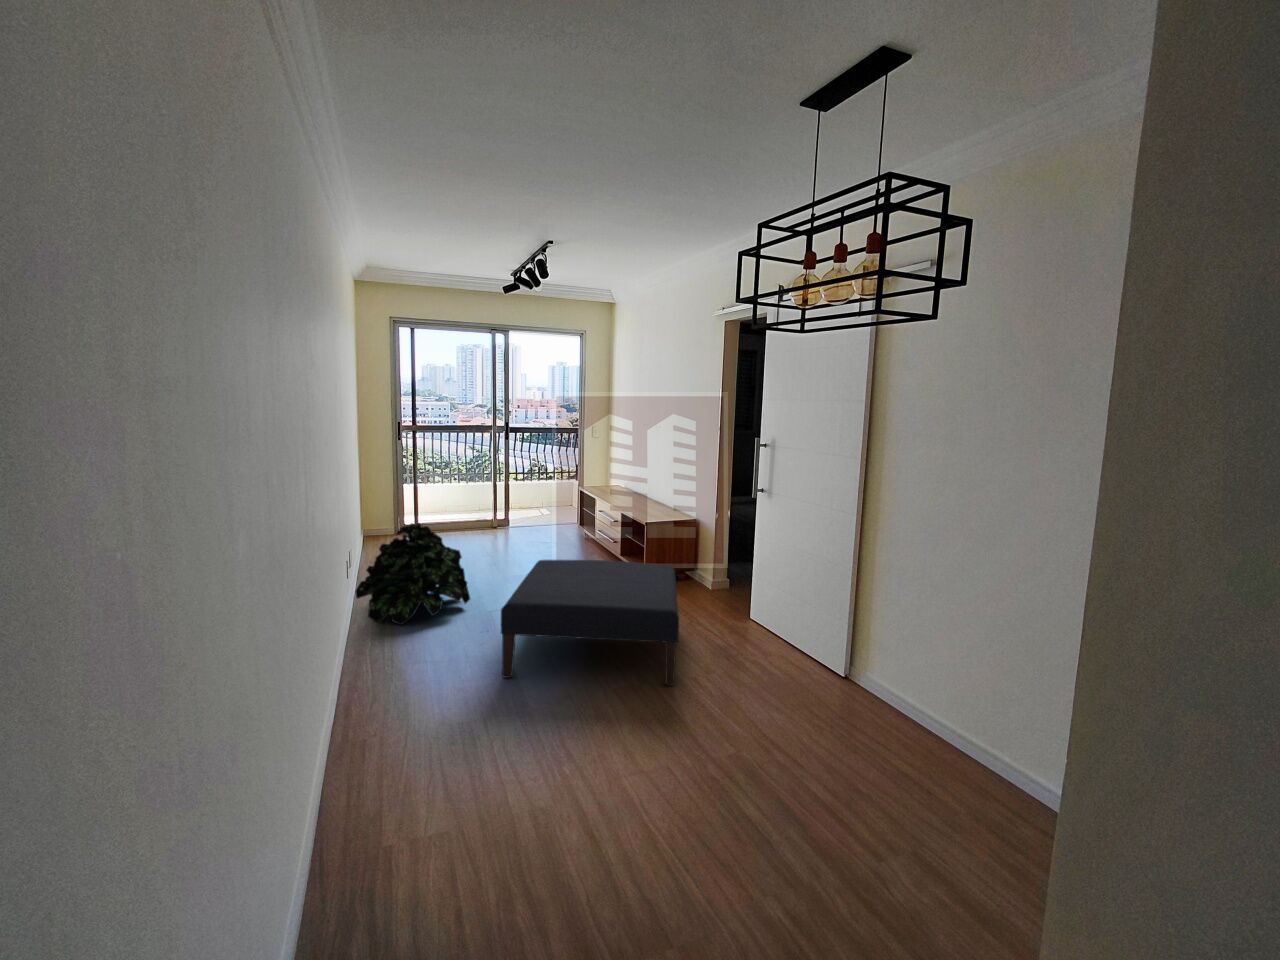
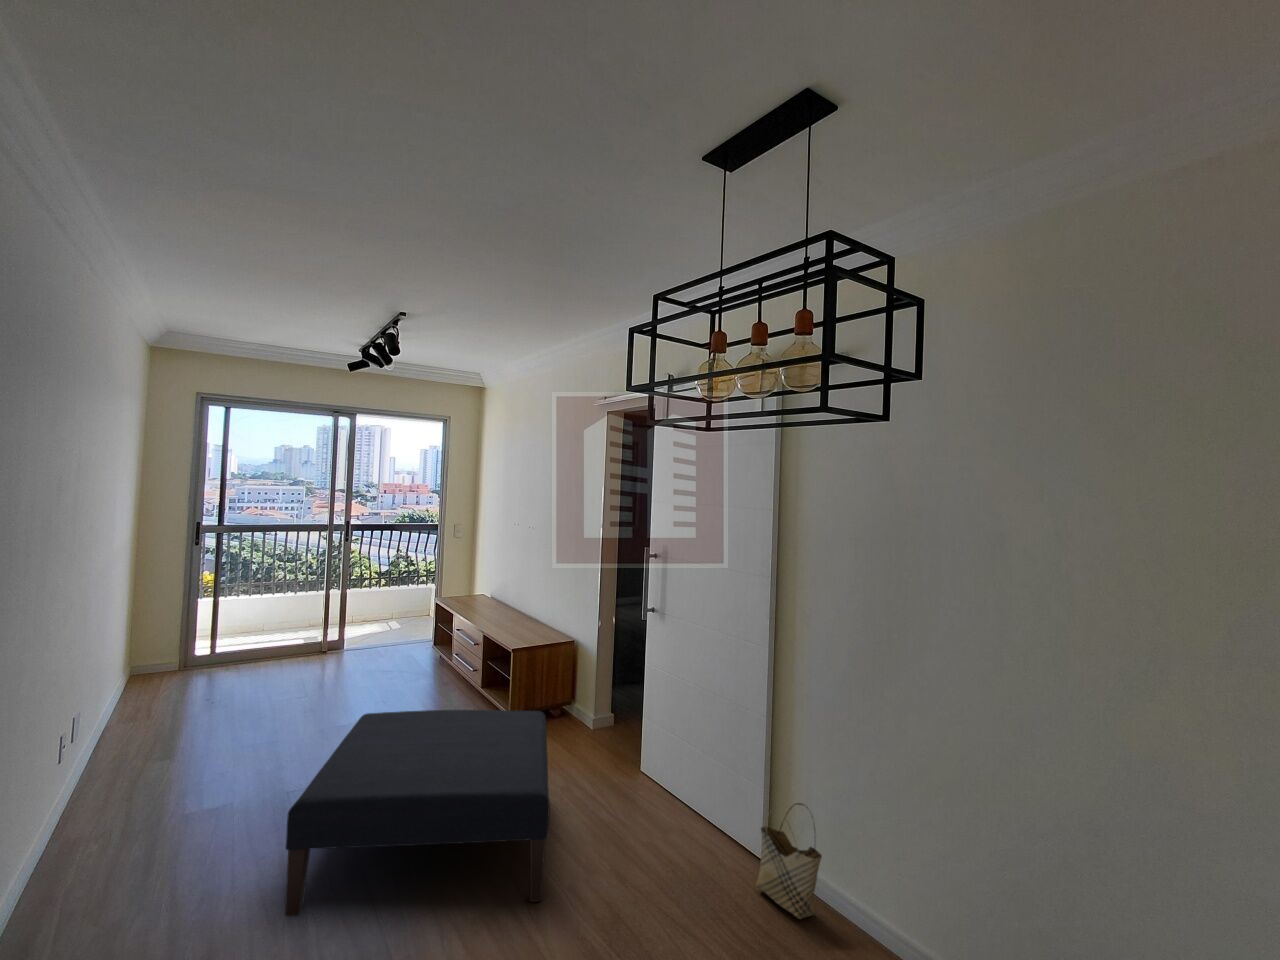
potted plant: present [356,523,470,625] -> none [77,668,263,827]
woven basket: none [838,632,891,712] -> present [756,803,822,919]

